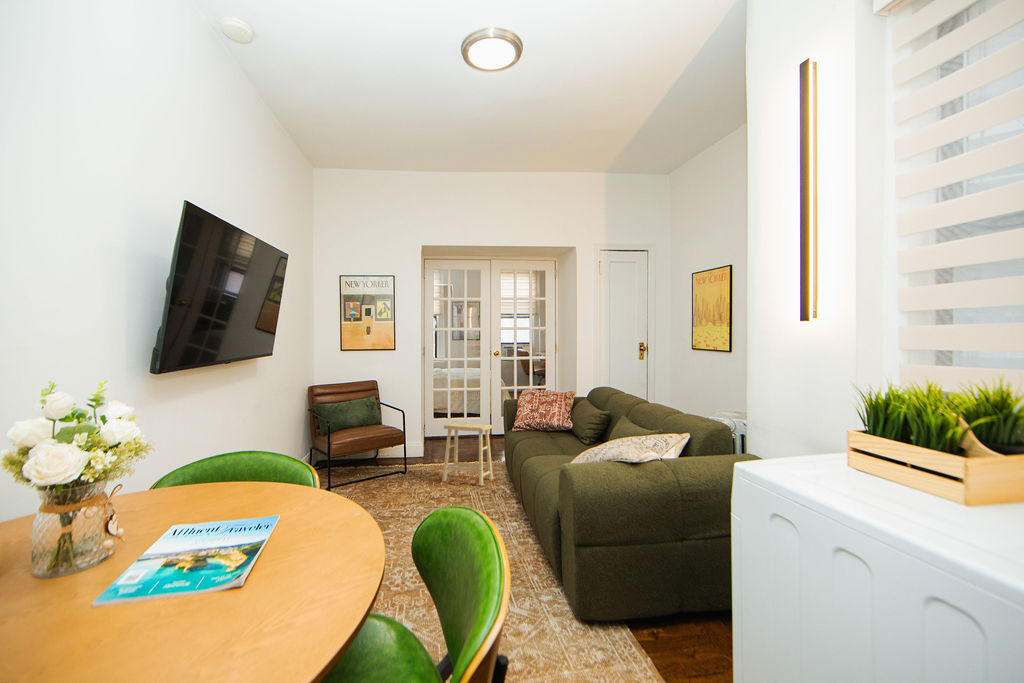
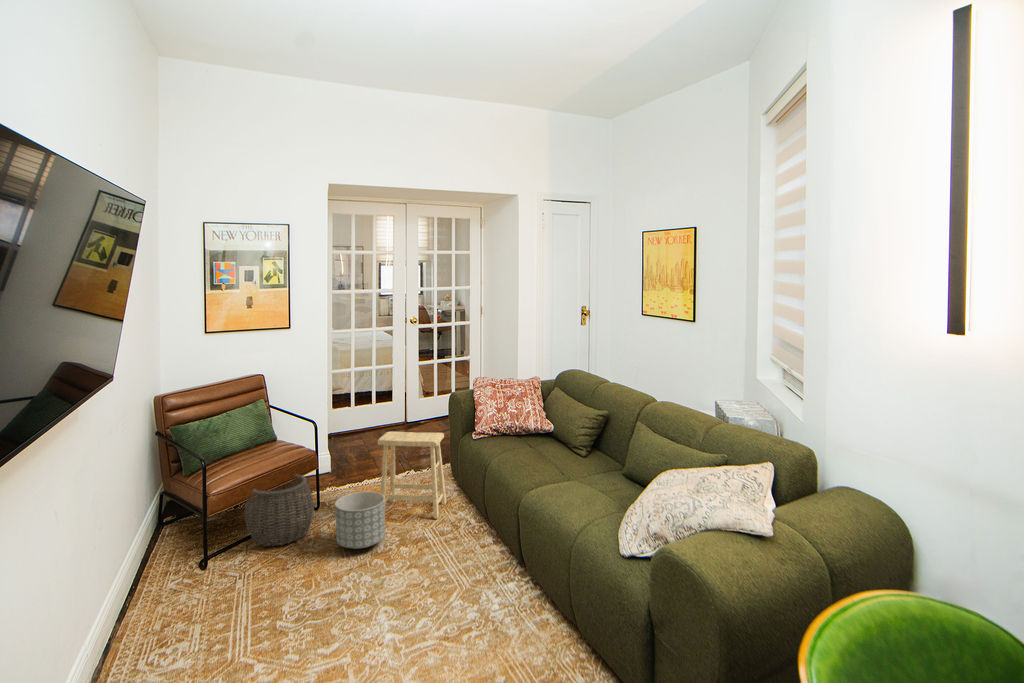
woven basket: none [354,444,398,489] -> present [245,474,314,546]
planter: none [408,458,442,494] -> present [335,492,385,549]

